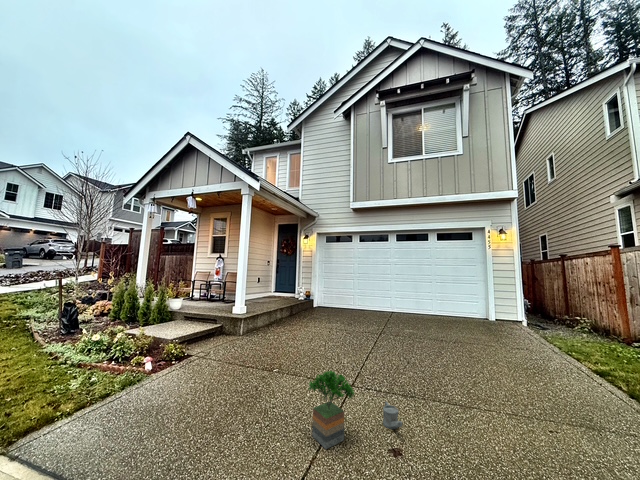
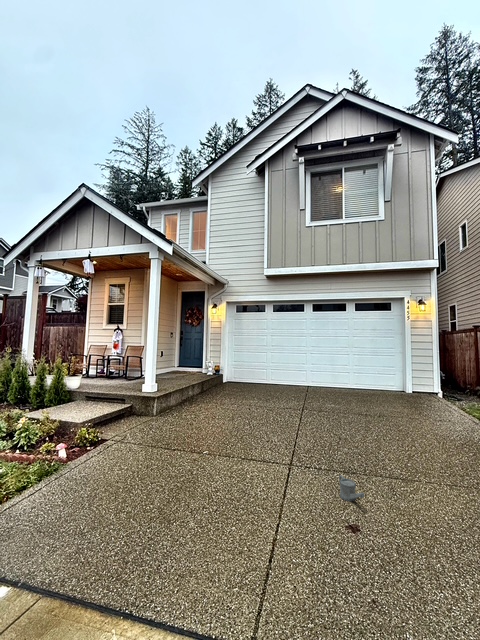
potted tree: present [309,371,354,449] -> none [269,446,320,525]

